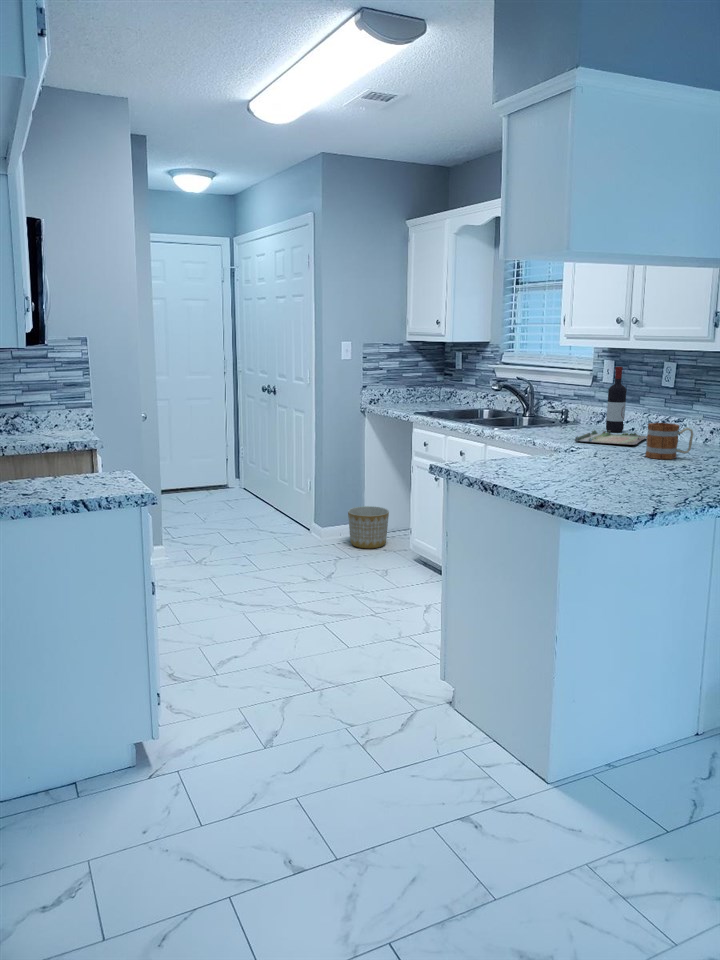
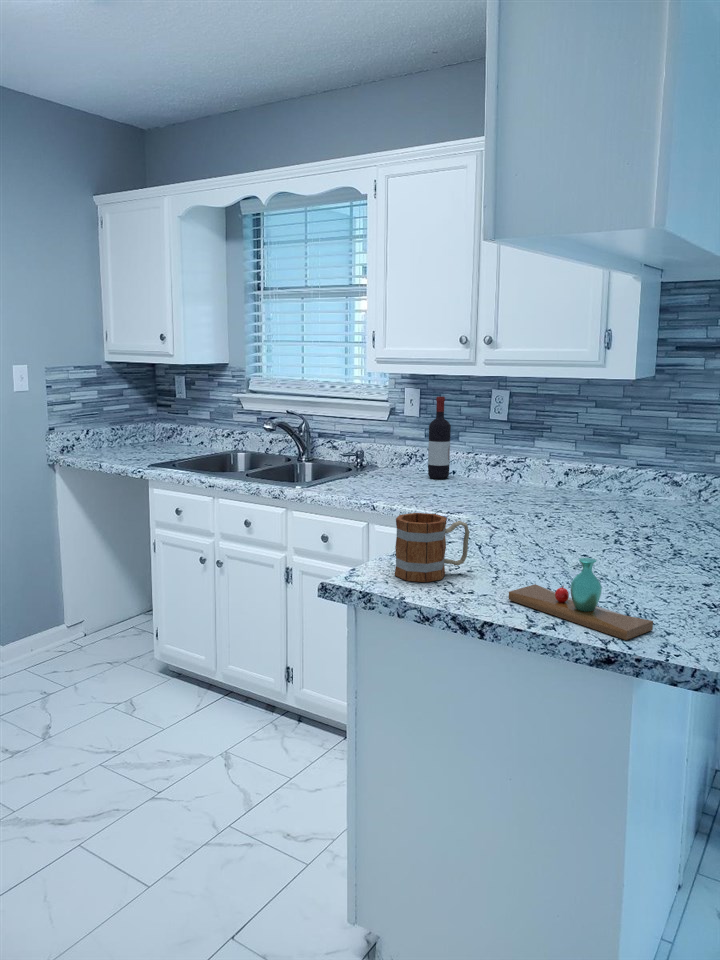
mug: present [645,423,693,459] -> present [395,513,469,582]
tray: present [575,430,647,445] -> none [425,475,508,502]
vase: none [520,454,580,499] -> present [509,558,653,640]
planter: present [348,506,389,549] -> none [45,598,108,663]

